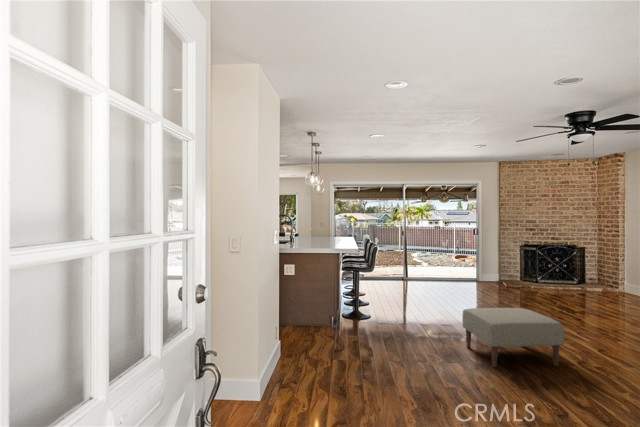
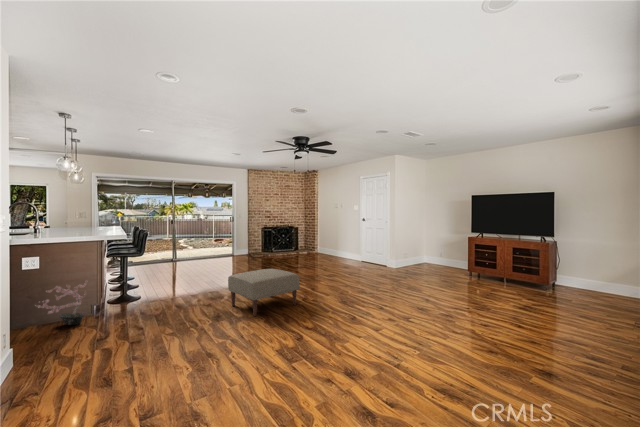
potted plant: none [290,290,329,332] -> present [38,280,87,325]

